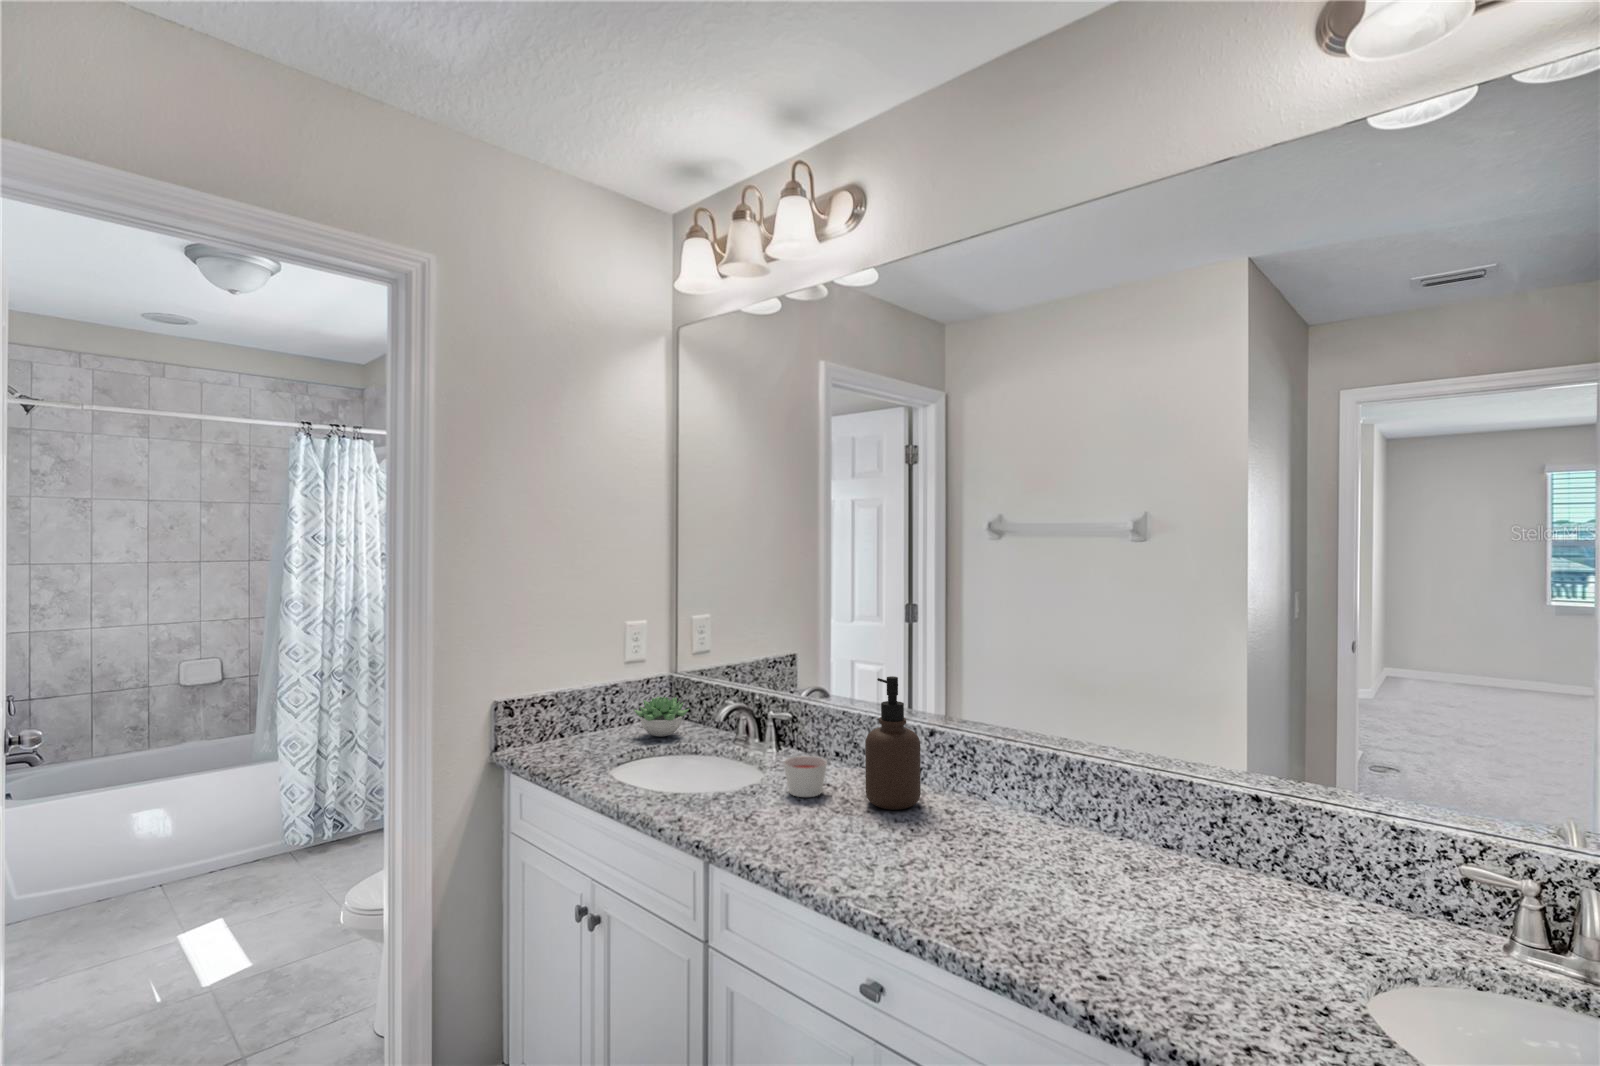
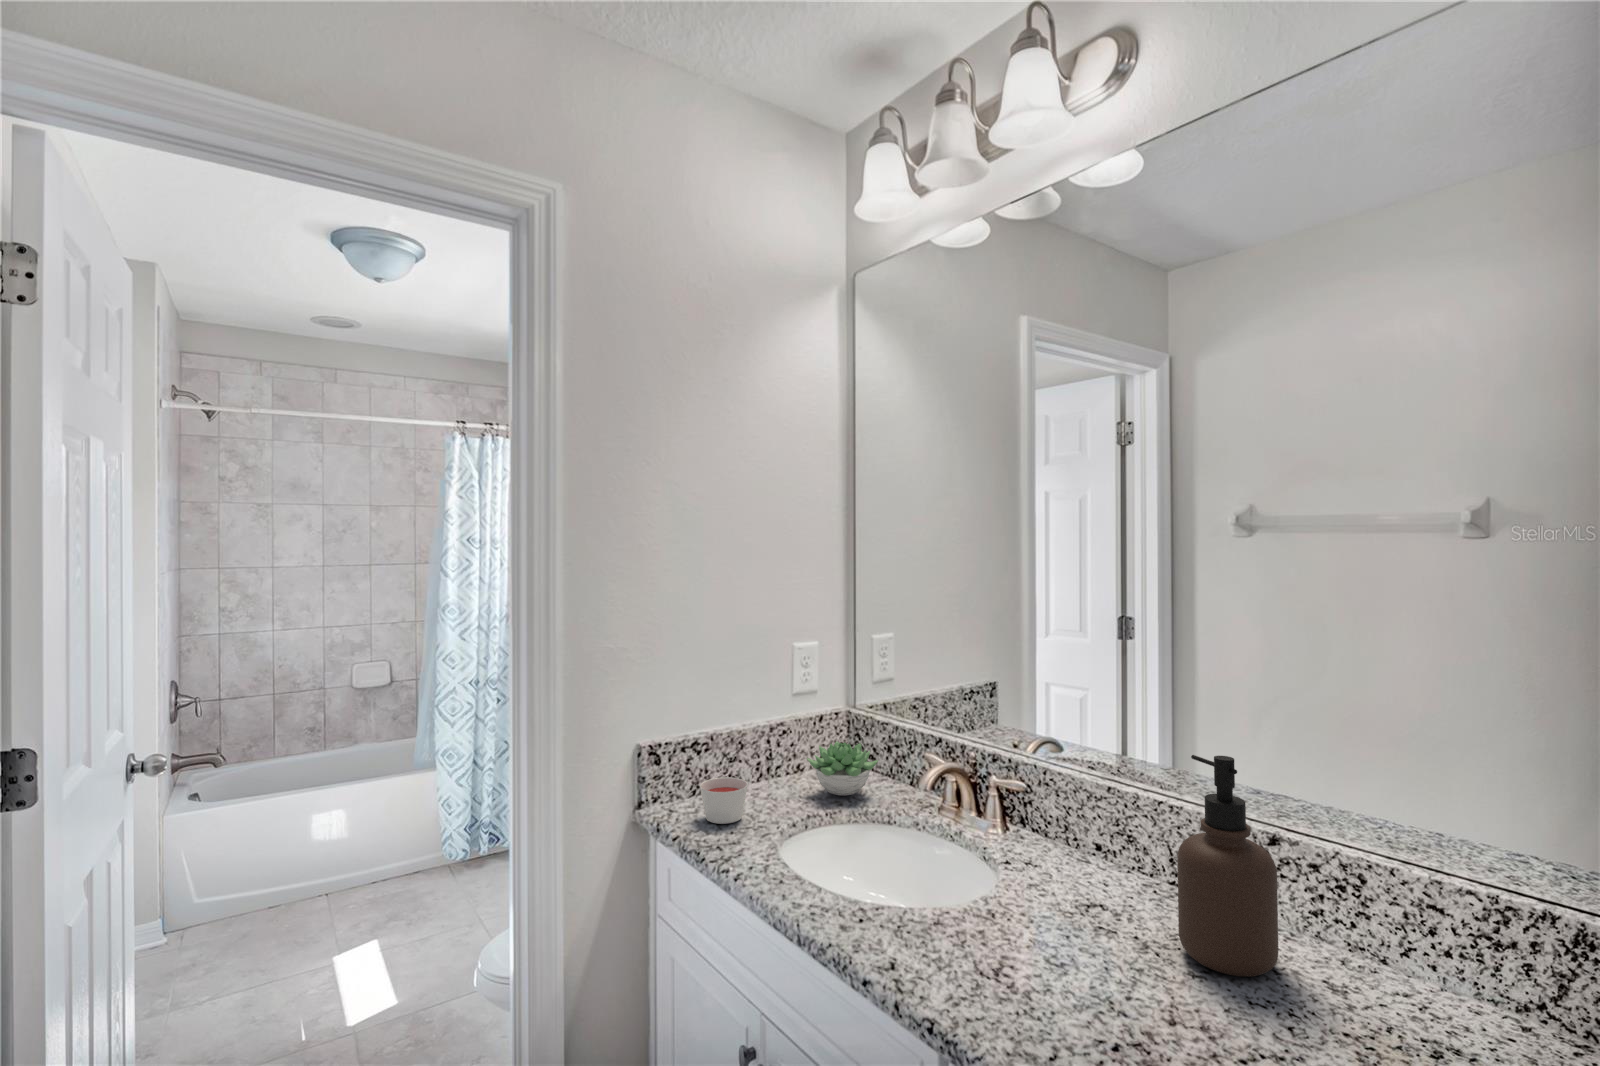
candle: present [784,756,827,797] -> present [700,777,748,824]

